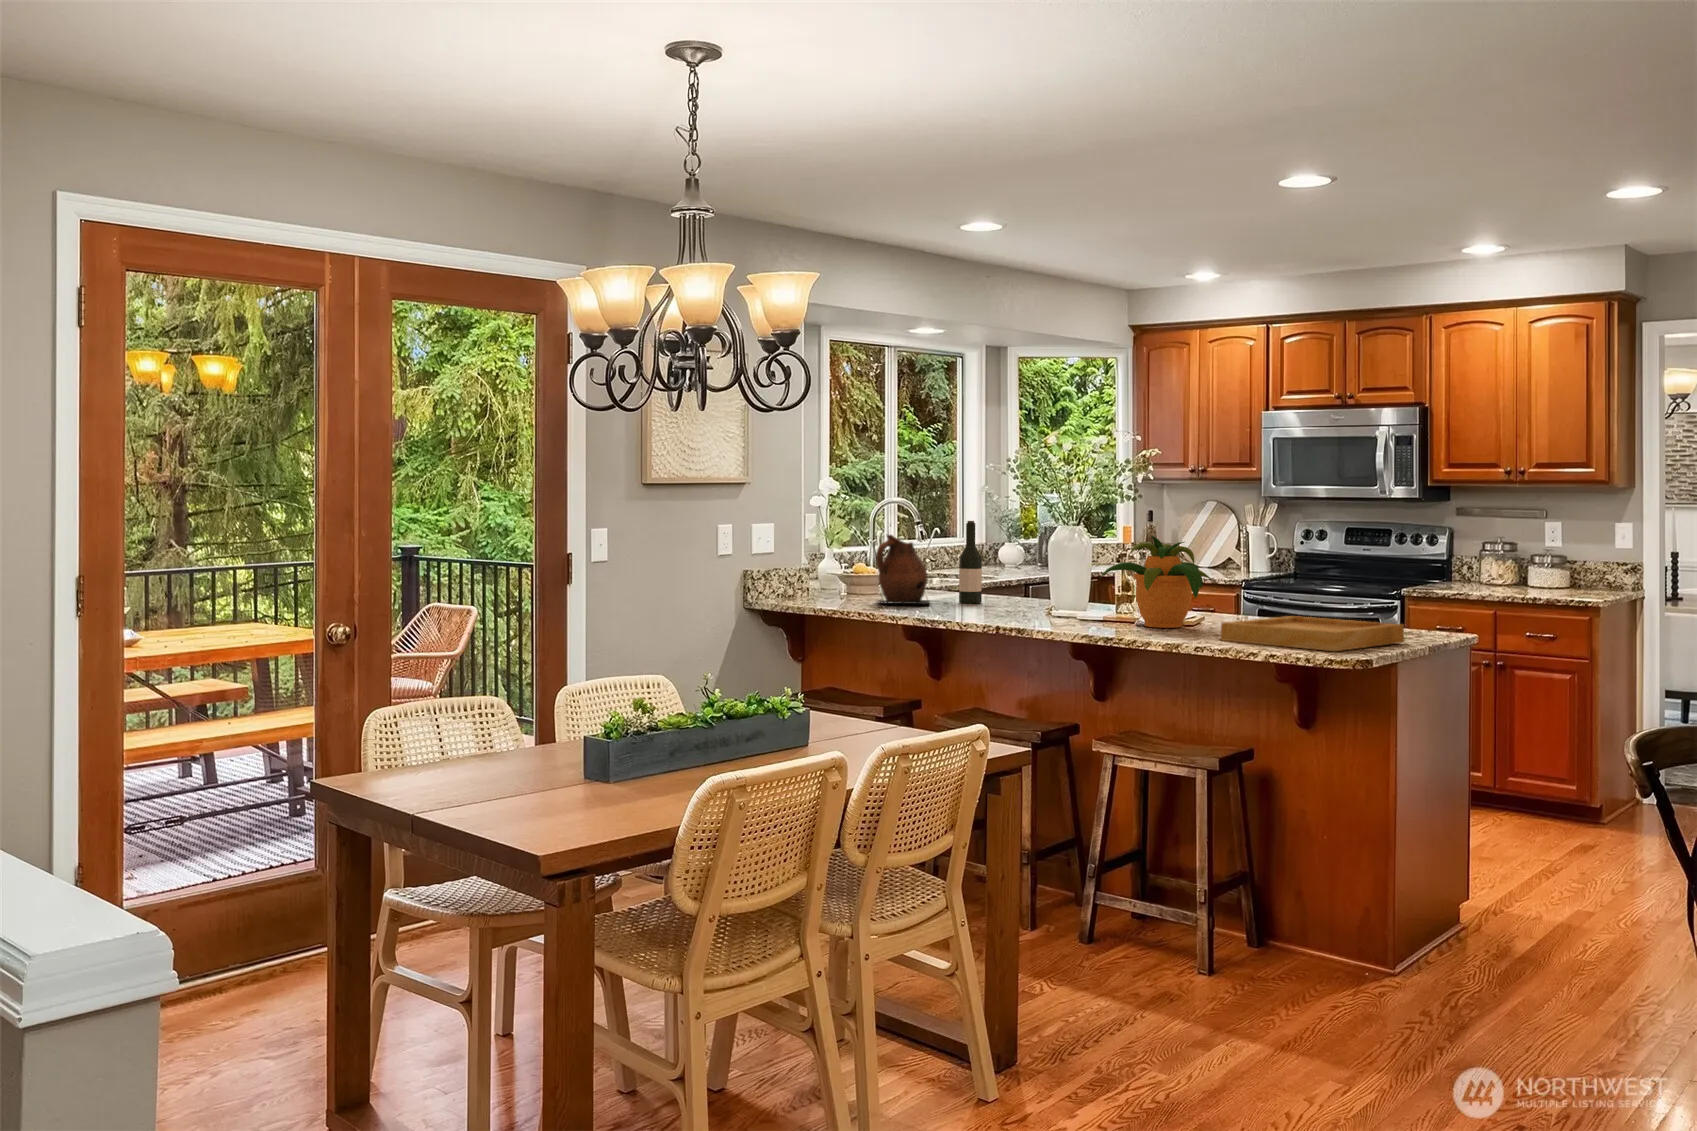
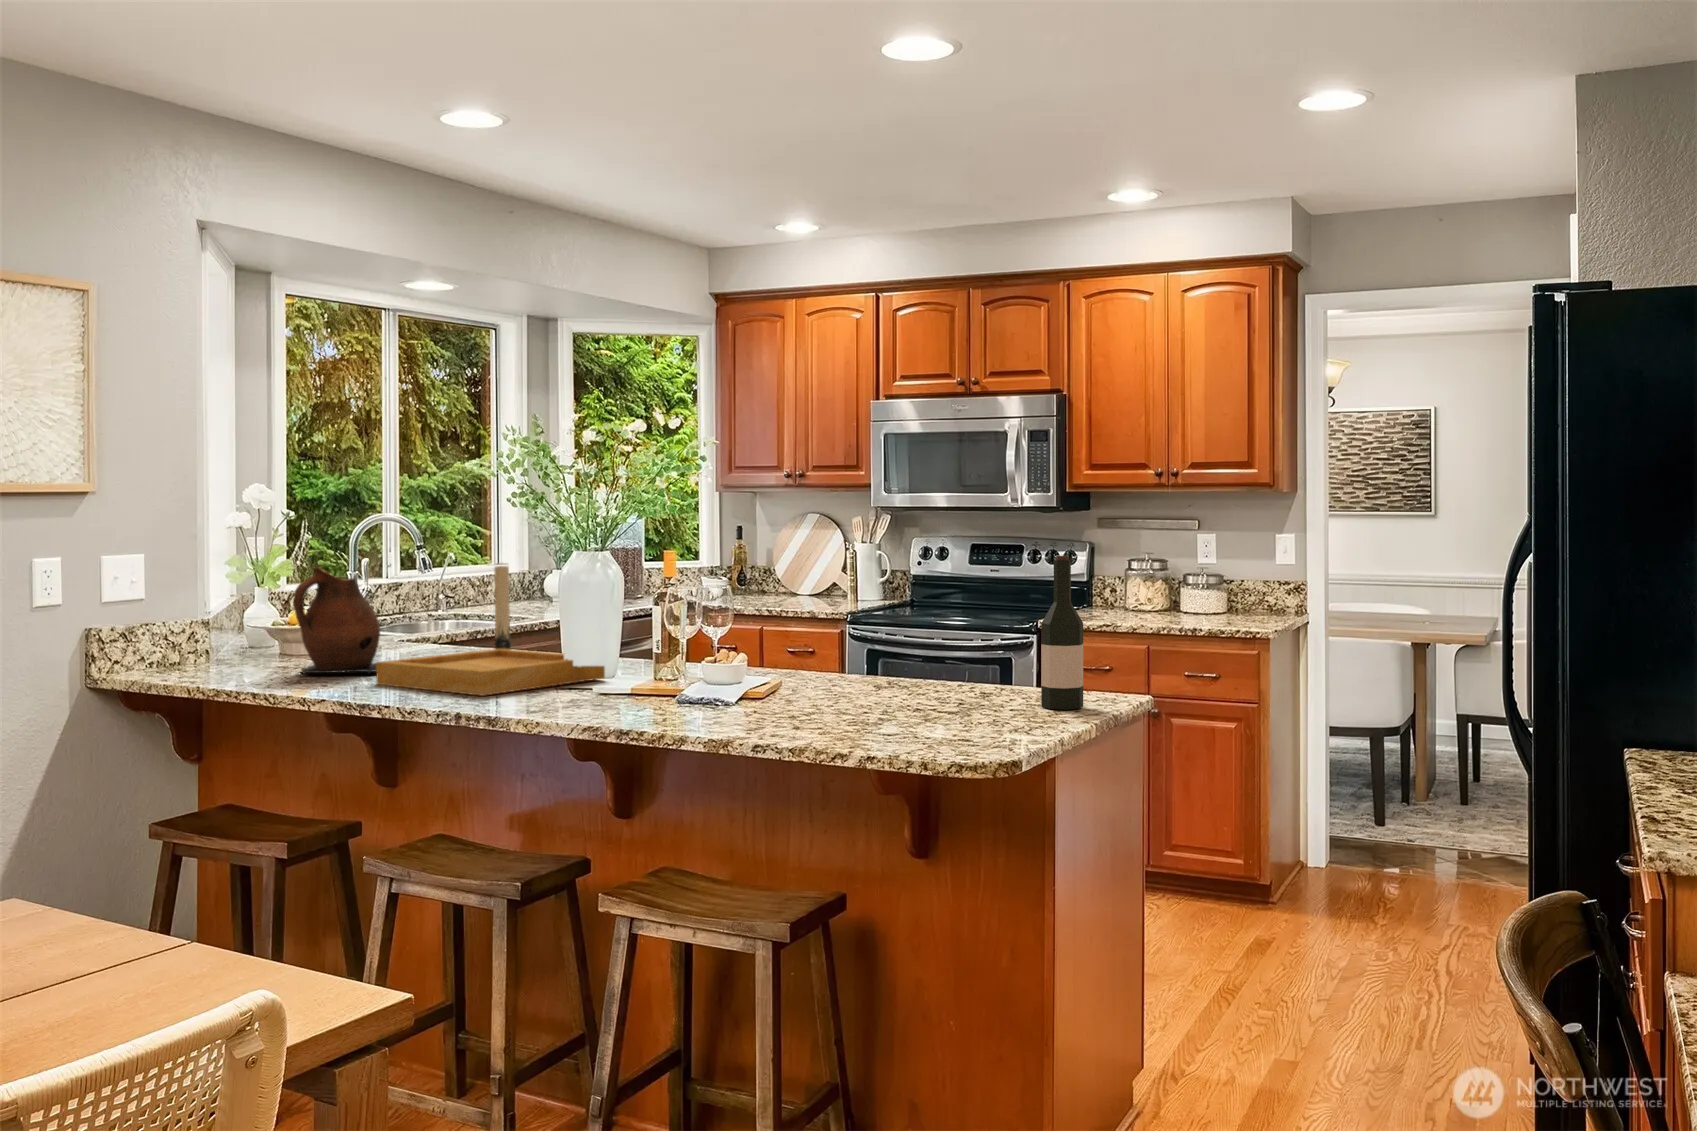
wine bottle: present [959,521,982,603] -> present [1041,556,1083,710]
candle: none [990,534,1007,601] -> present [494,563,511,649]
potted plant: present [1101,536,1213,628] -> none [616,565,790,706]
tray: present [1221,616,1404,651] -> present [376,649,605,696]

